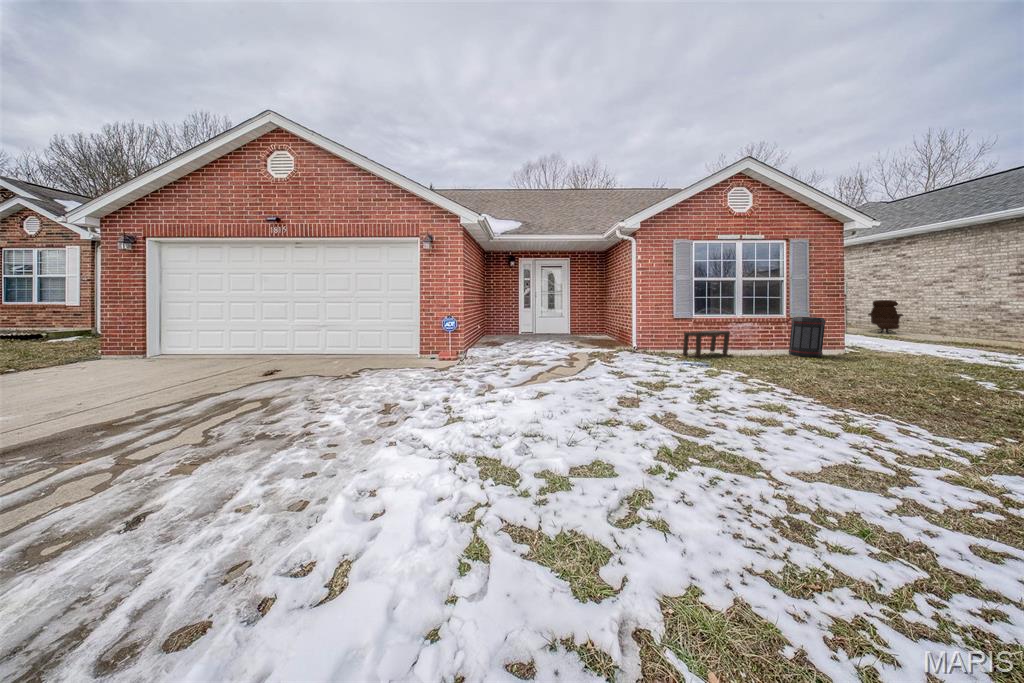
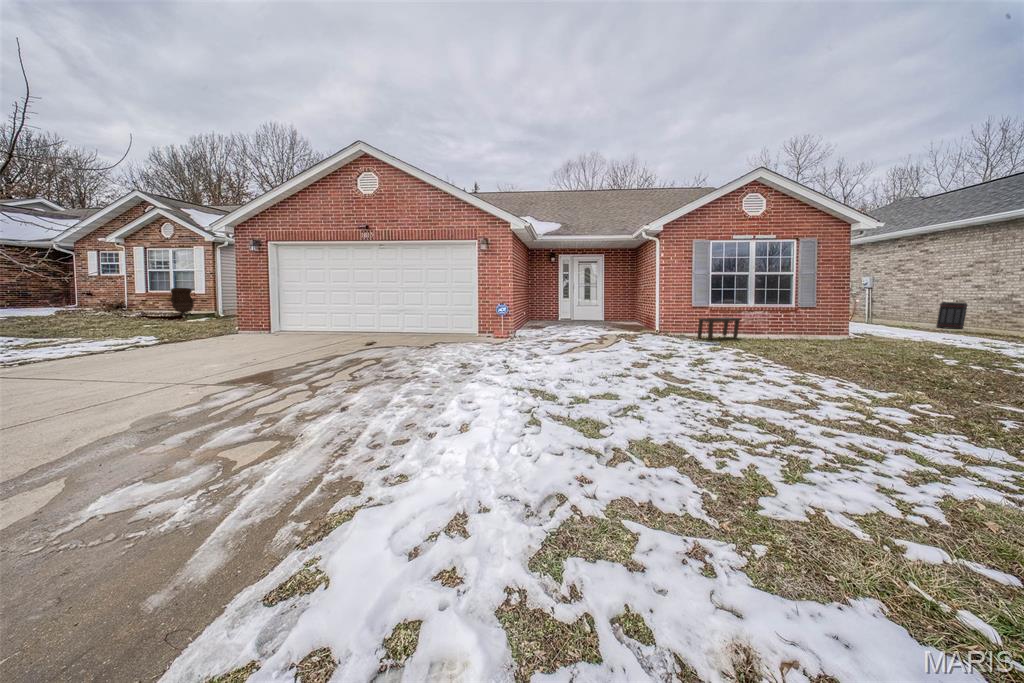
lounge chair: present [868,300,903,334] -> present [168,288,196,315]
trash can: present [789,317,826,357] -> present [936,302,968,329]

